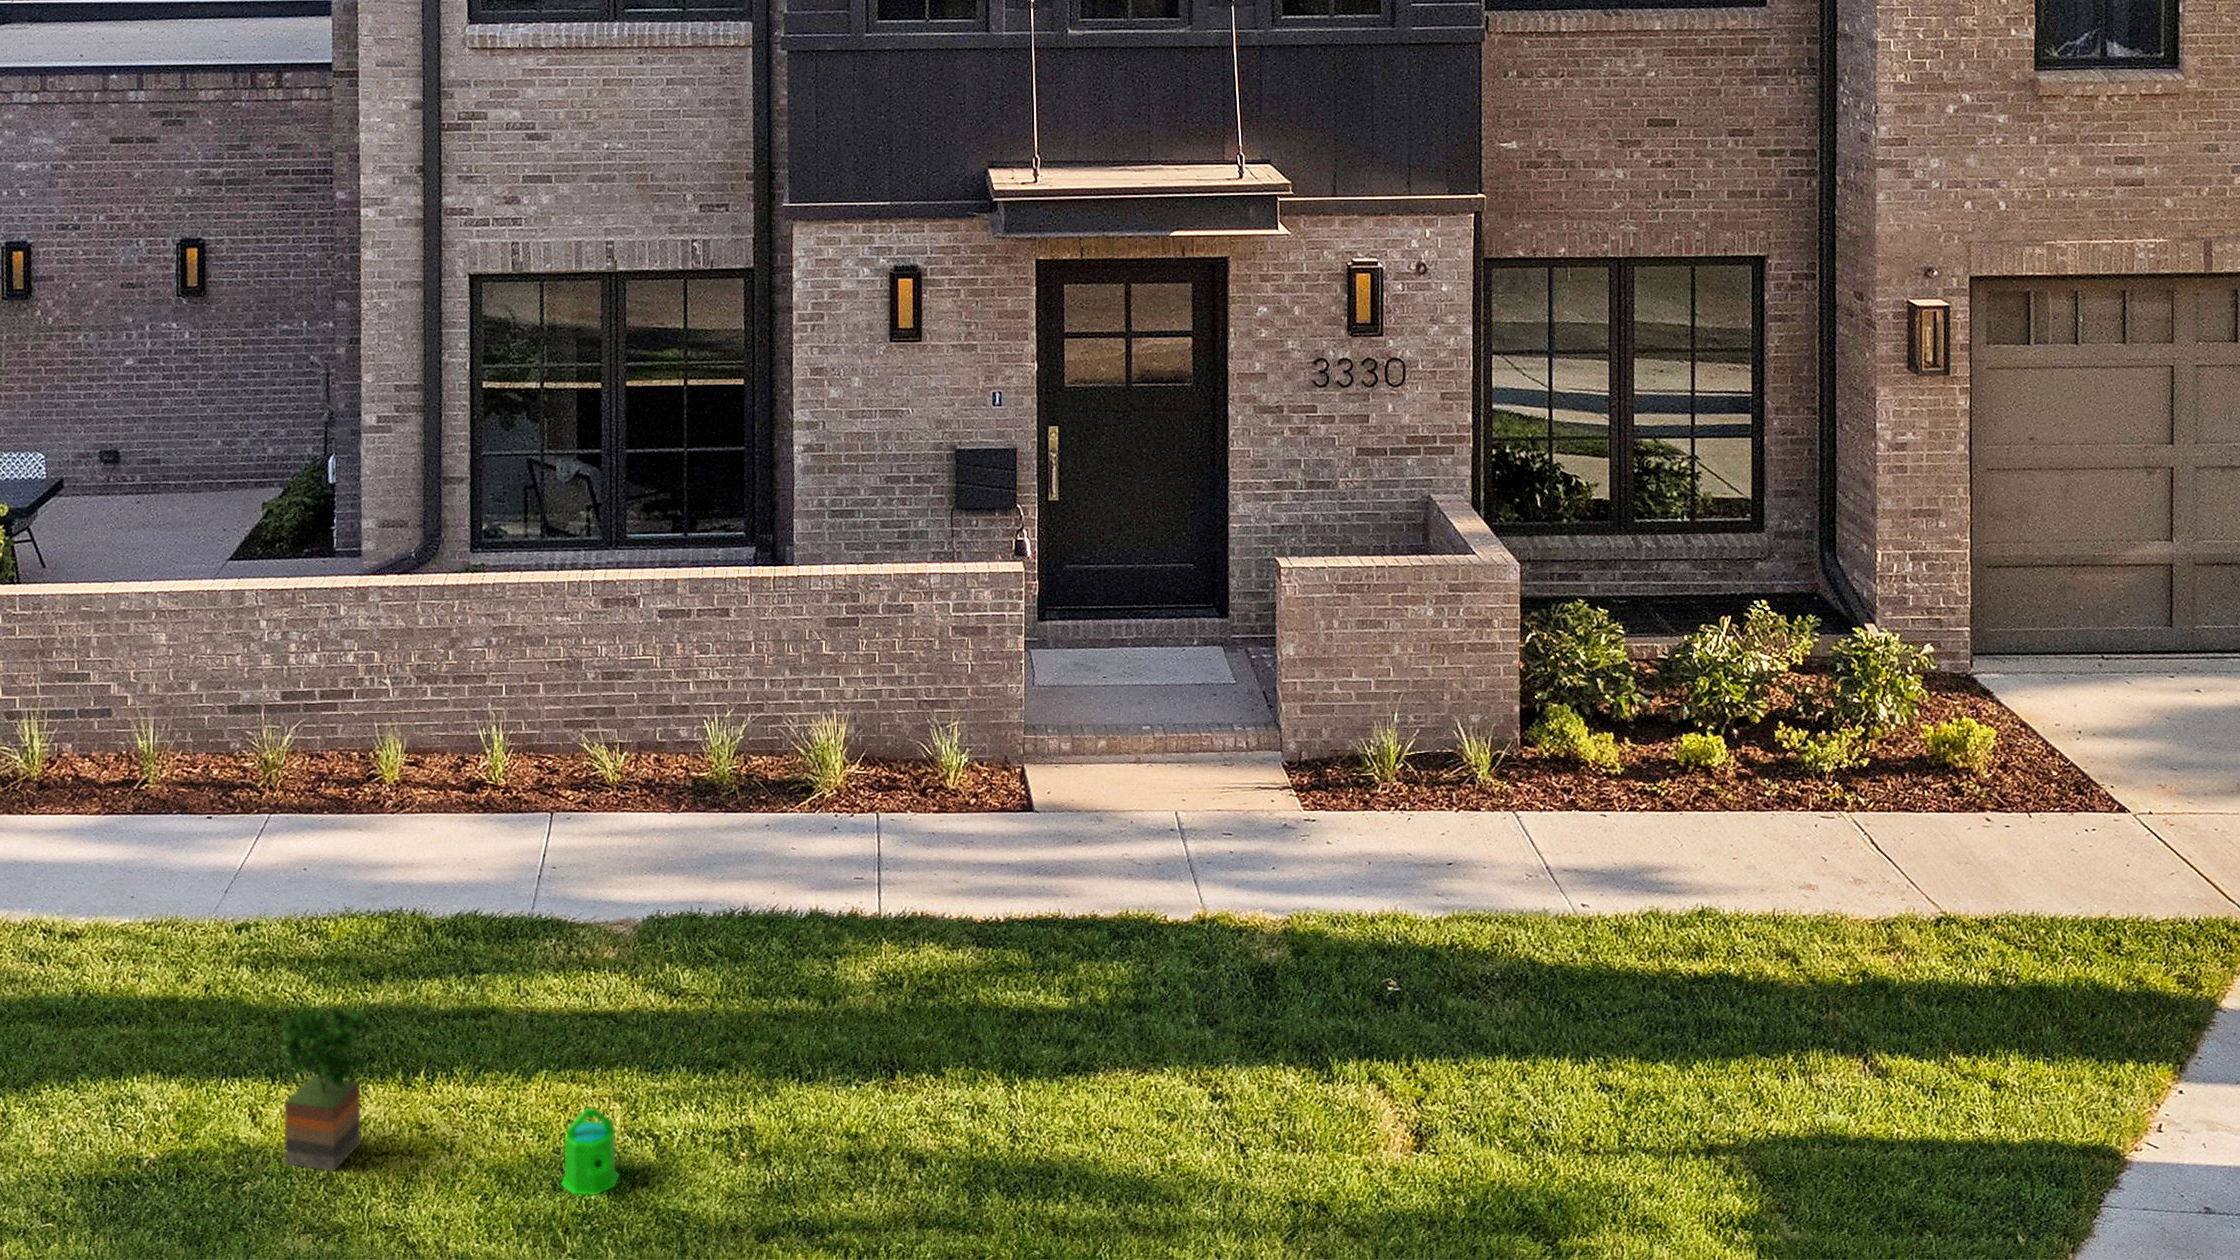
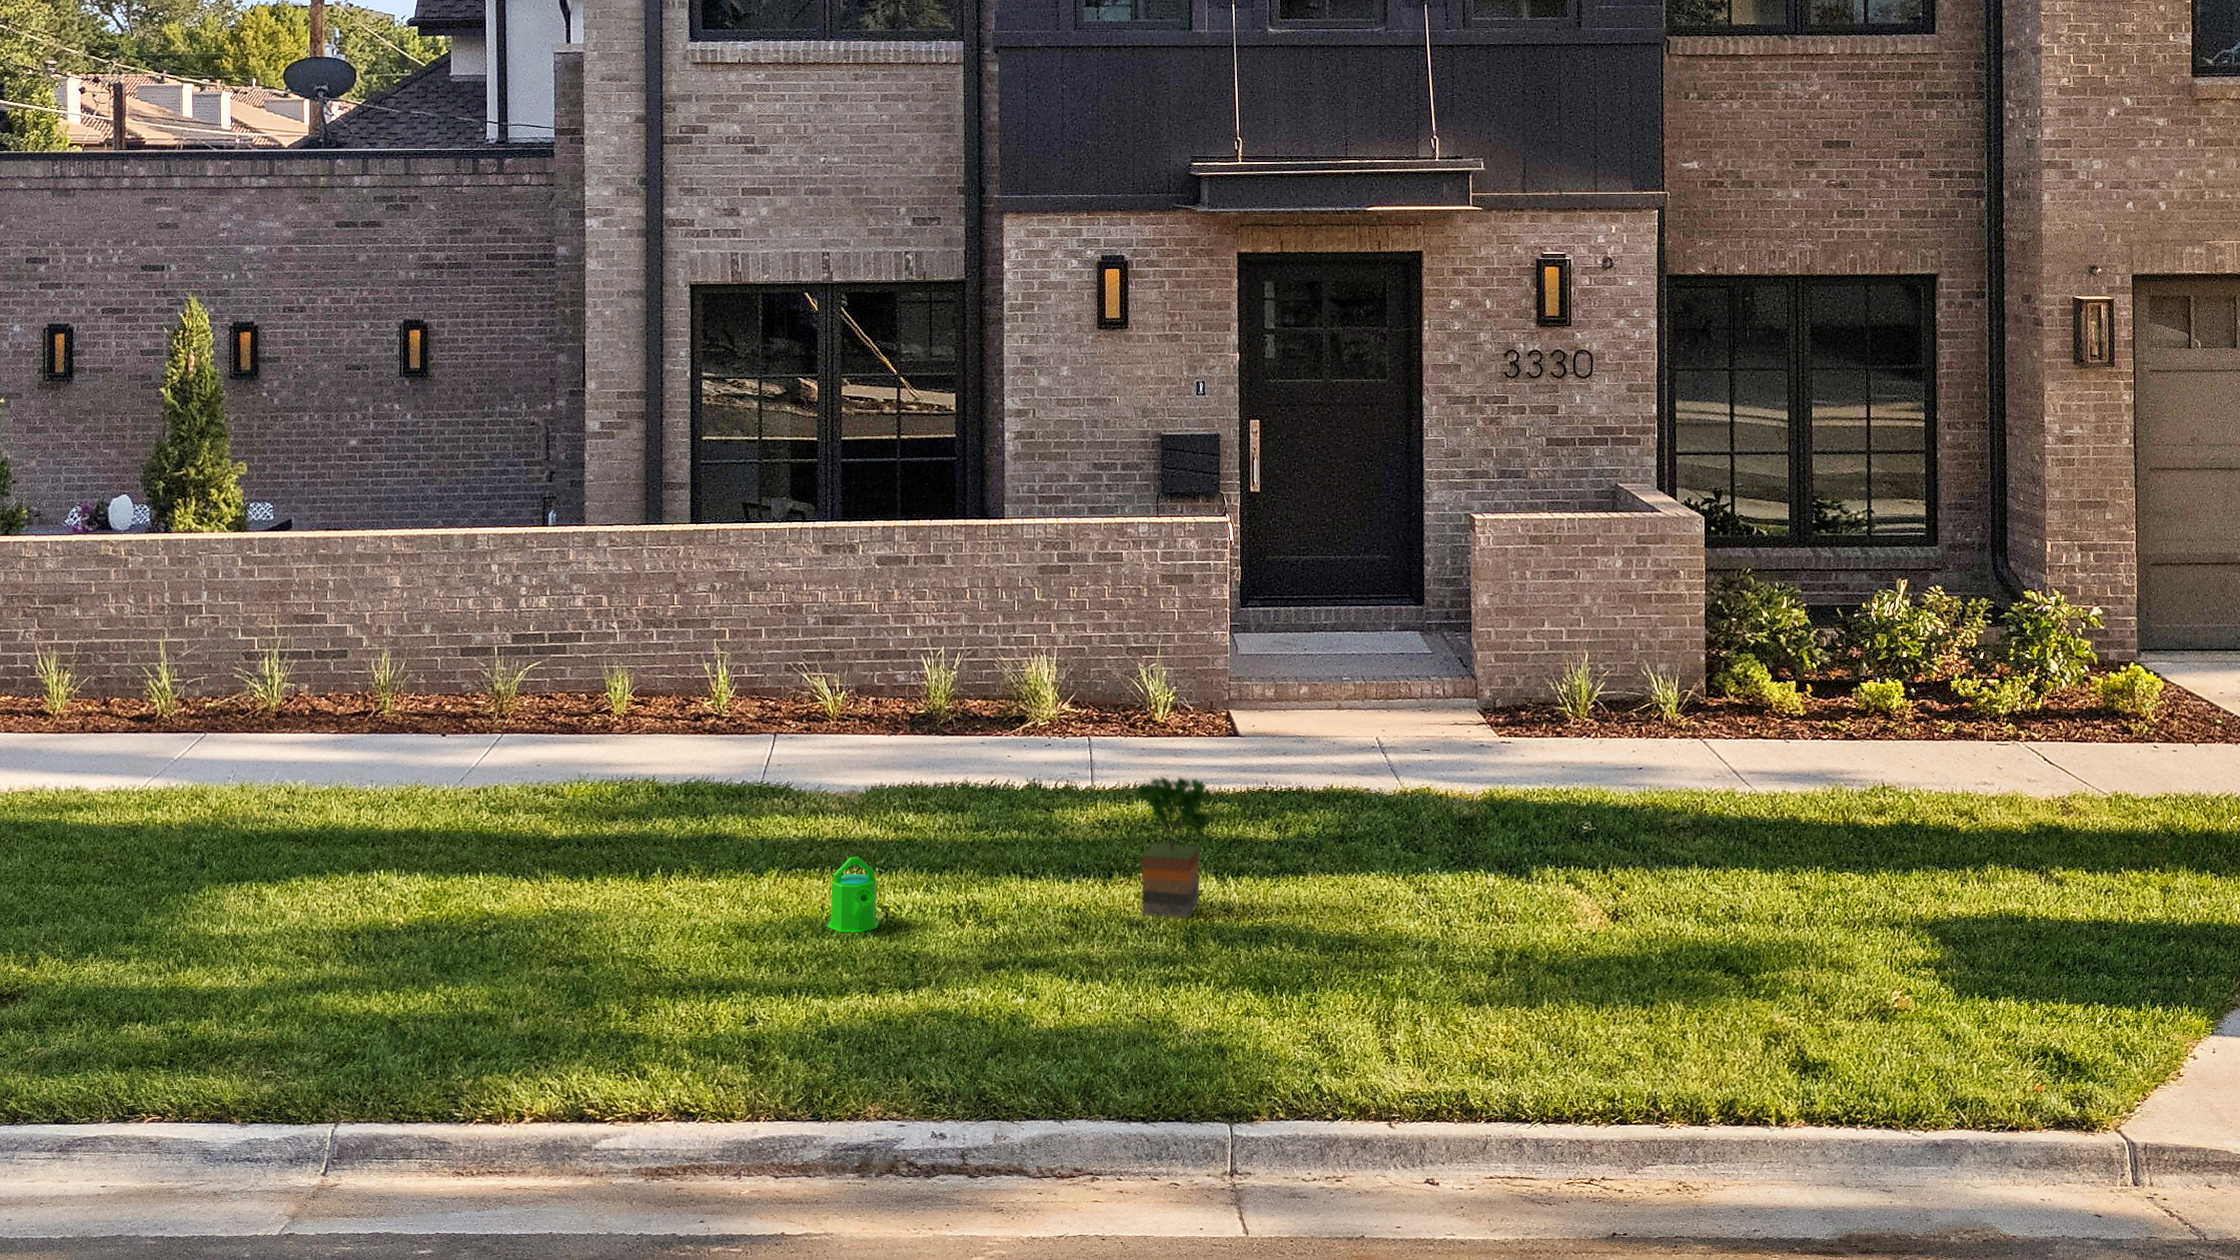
potted tree: present [282,1006,375,1171] -> present [1135,777,1215,918]

